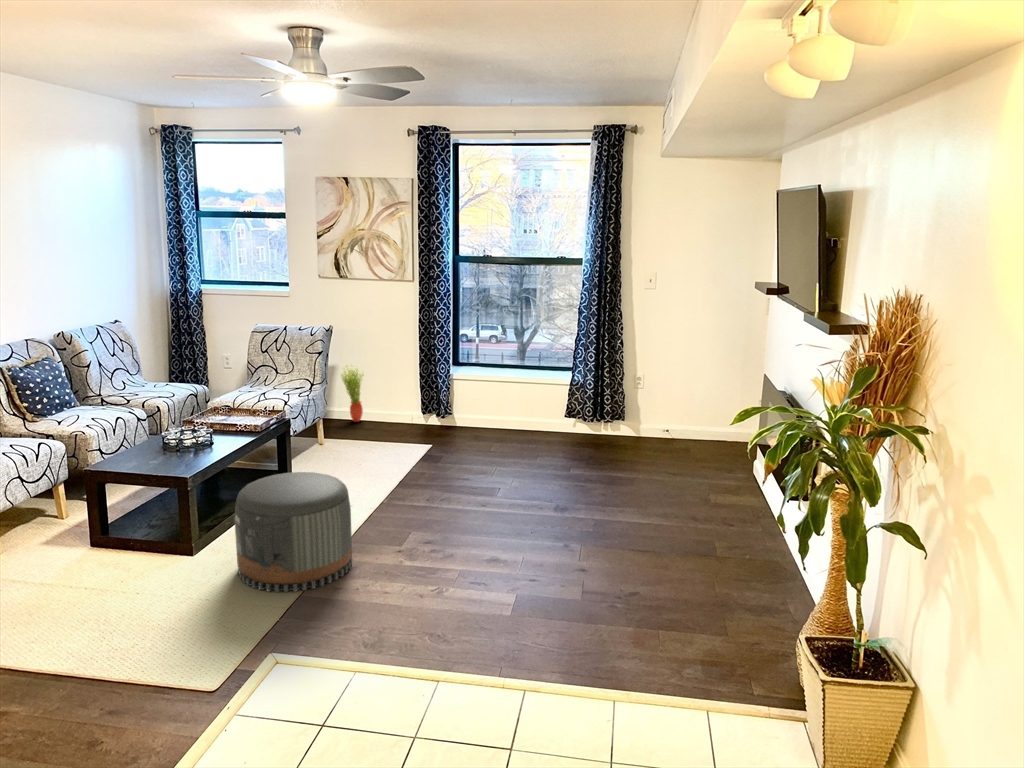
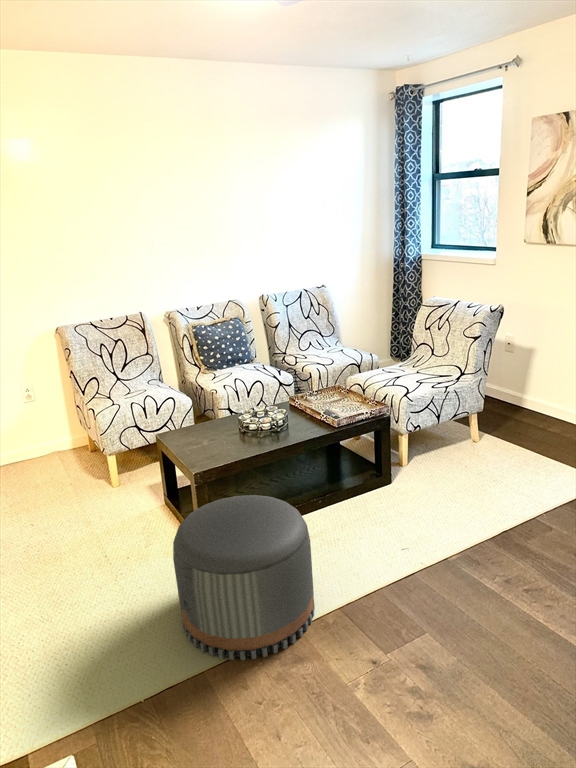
potted plant: present [341,365,364,422] -> none [529,349,559,419]

